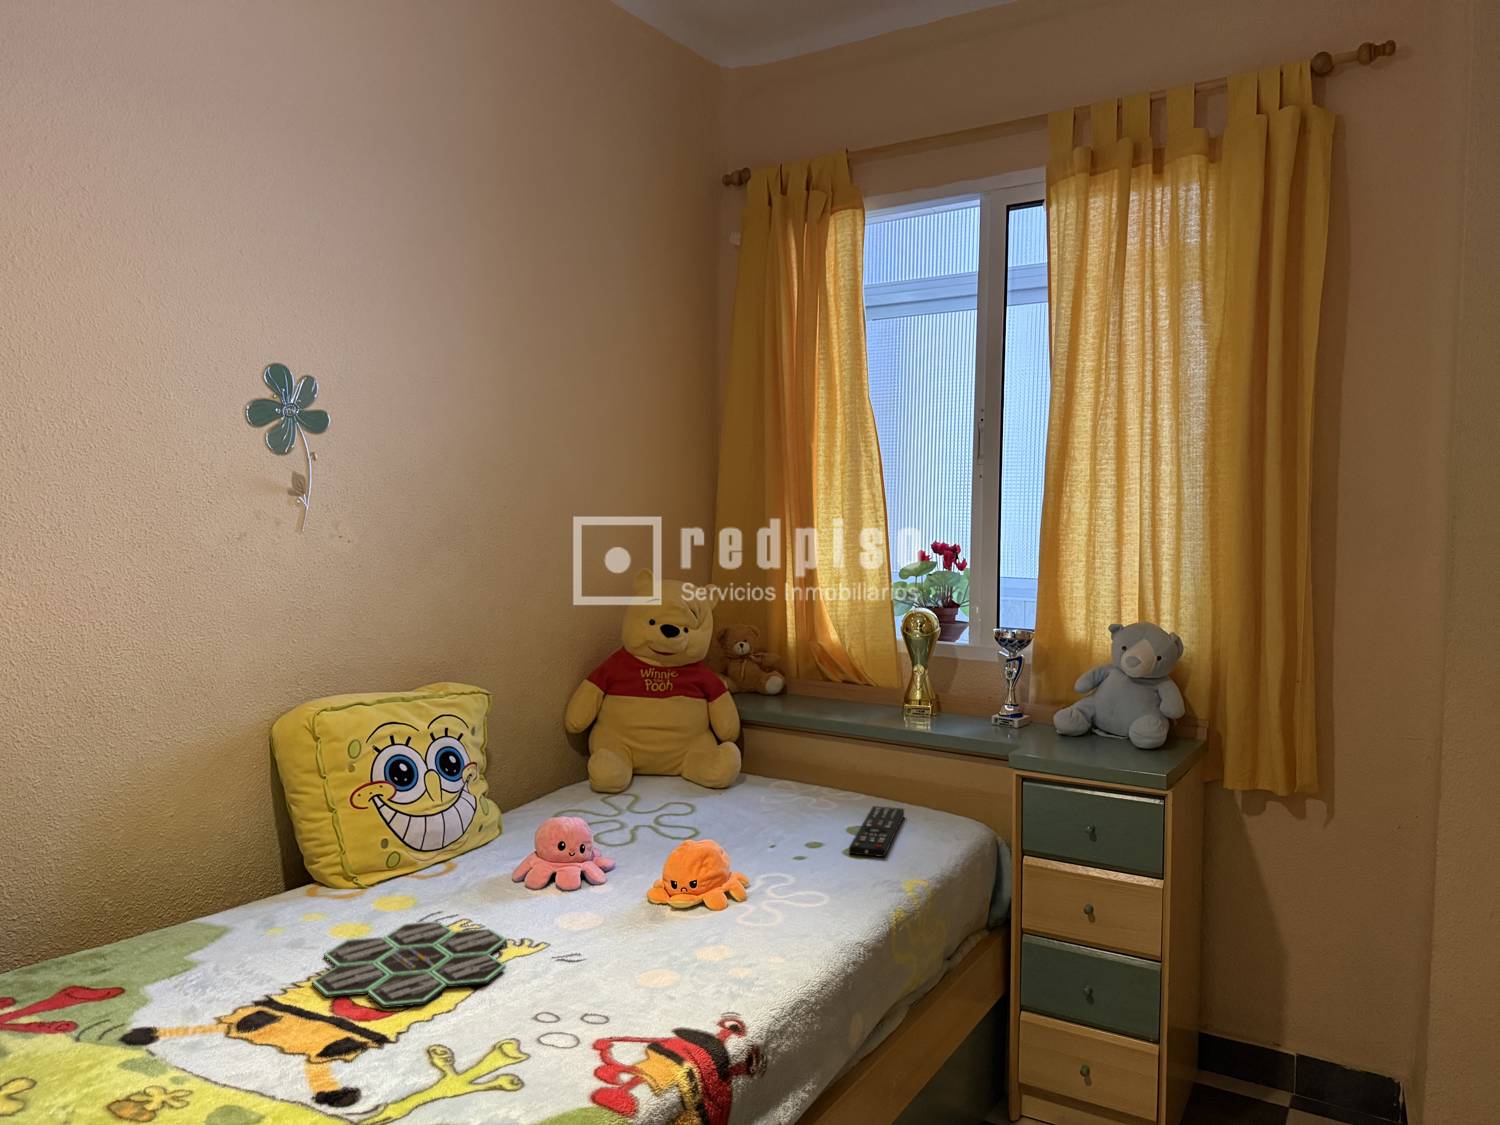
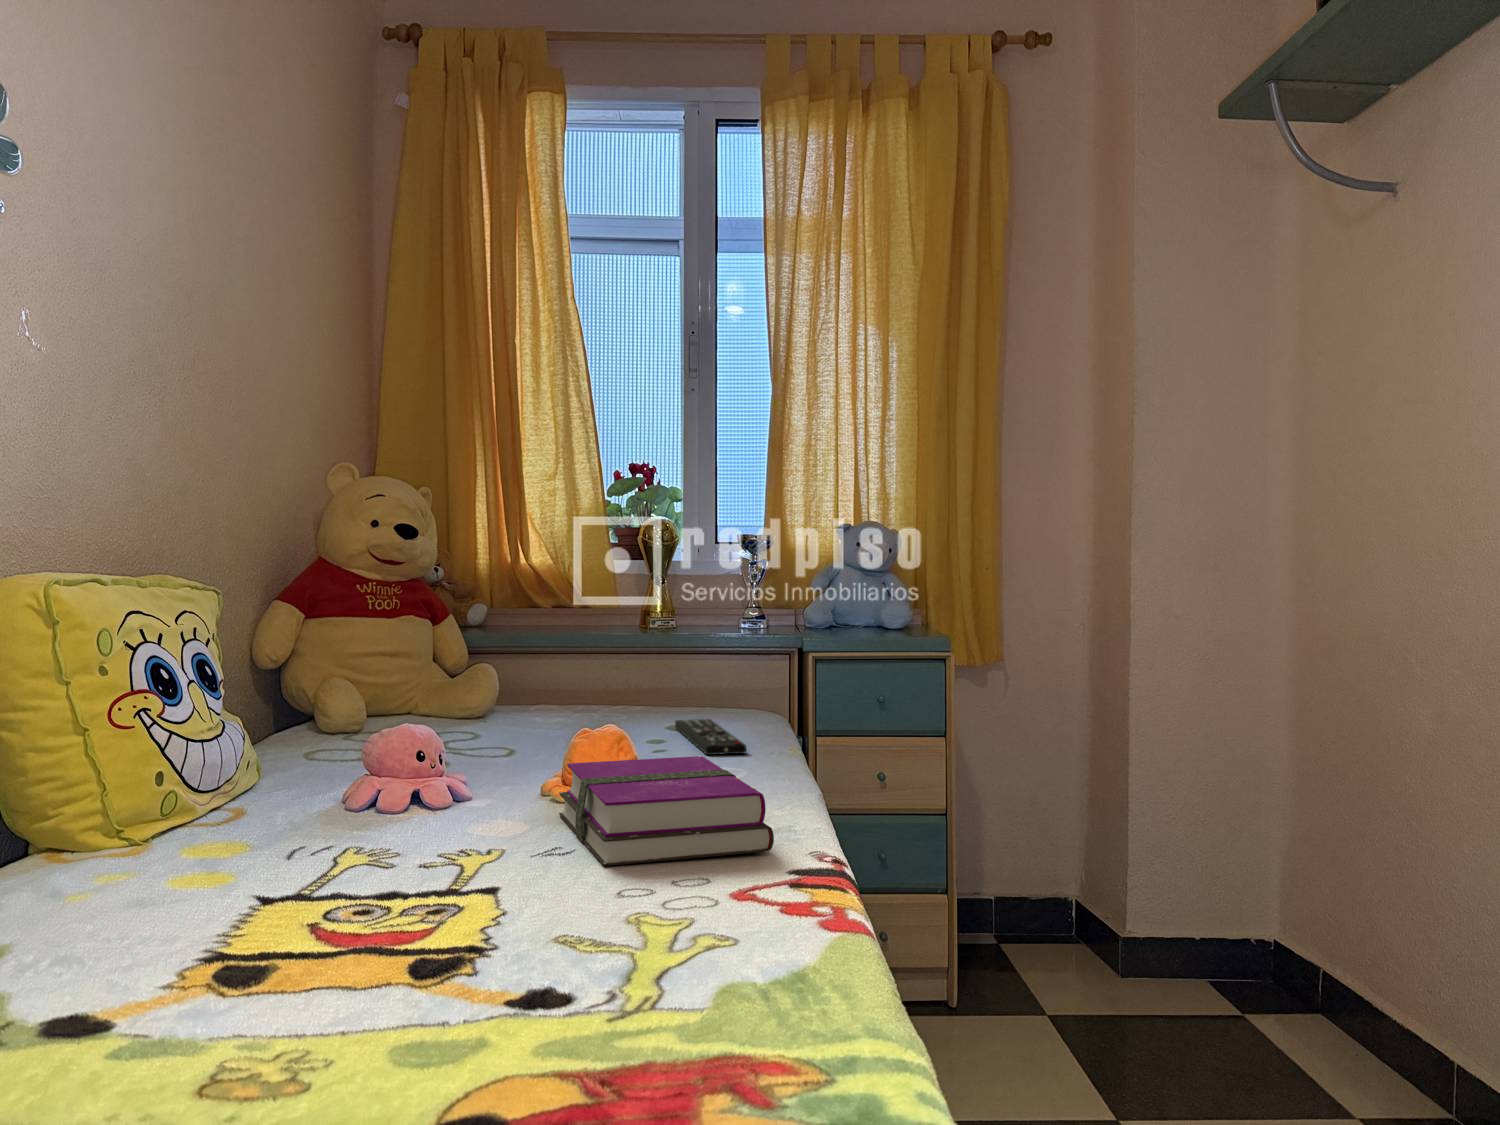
hardback book: none [587,872,757,990] -> present [559,756,774,866]
board game: present [312,922,506,1008] -> none [209,846,493,930]

